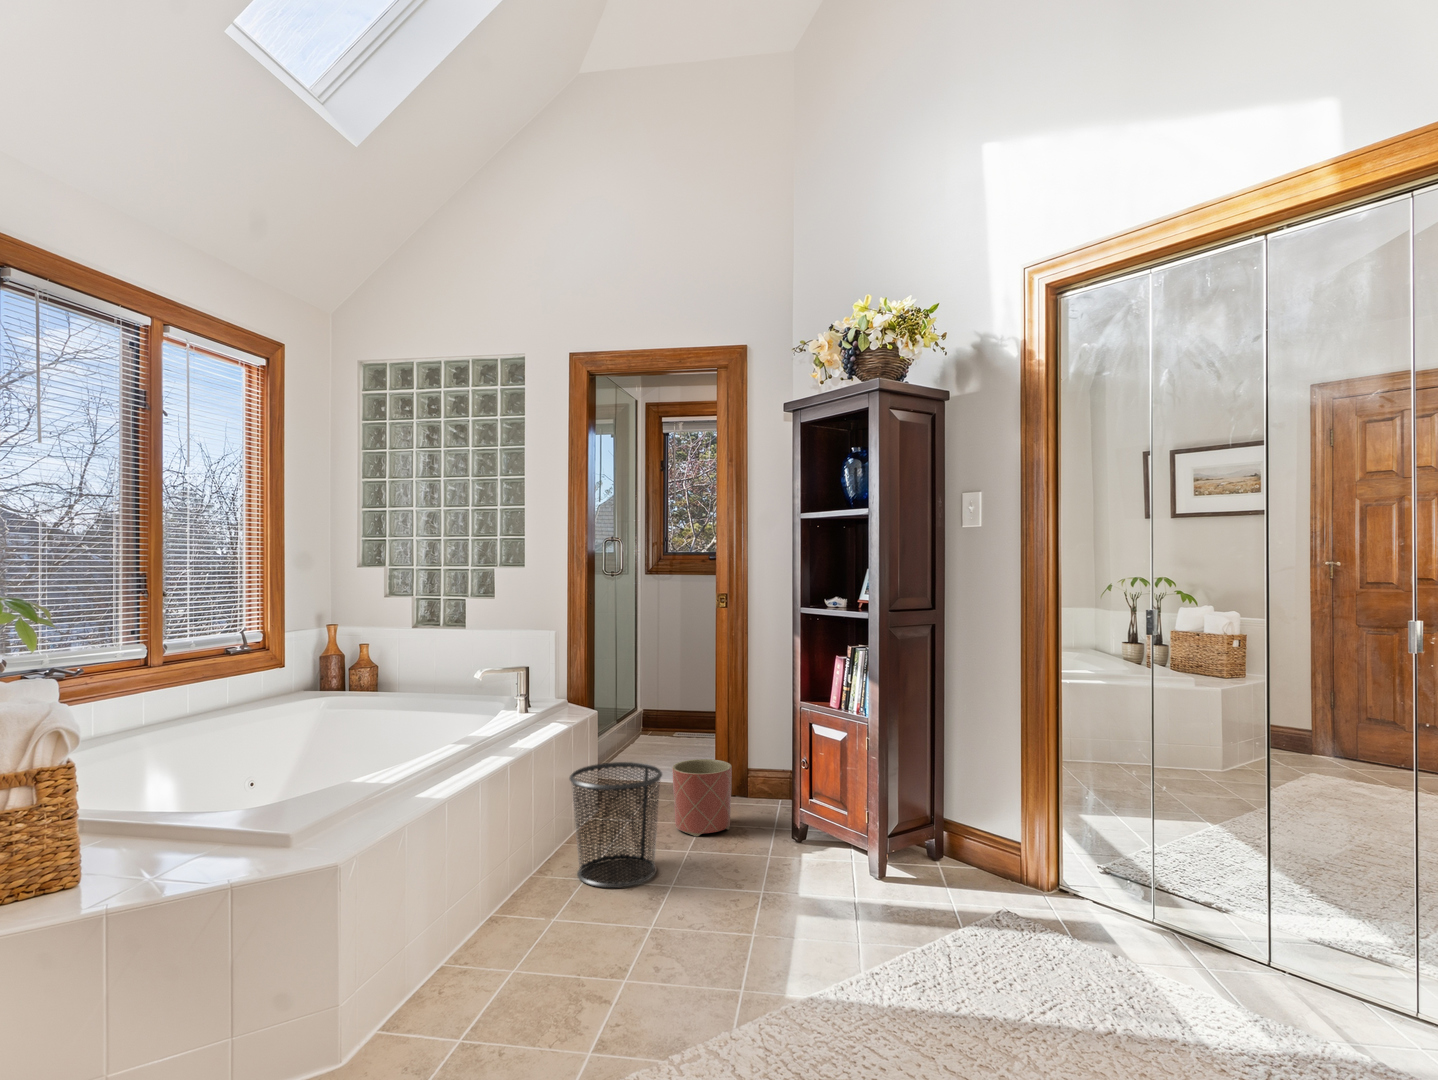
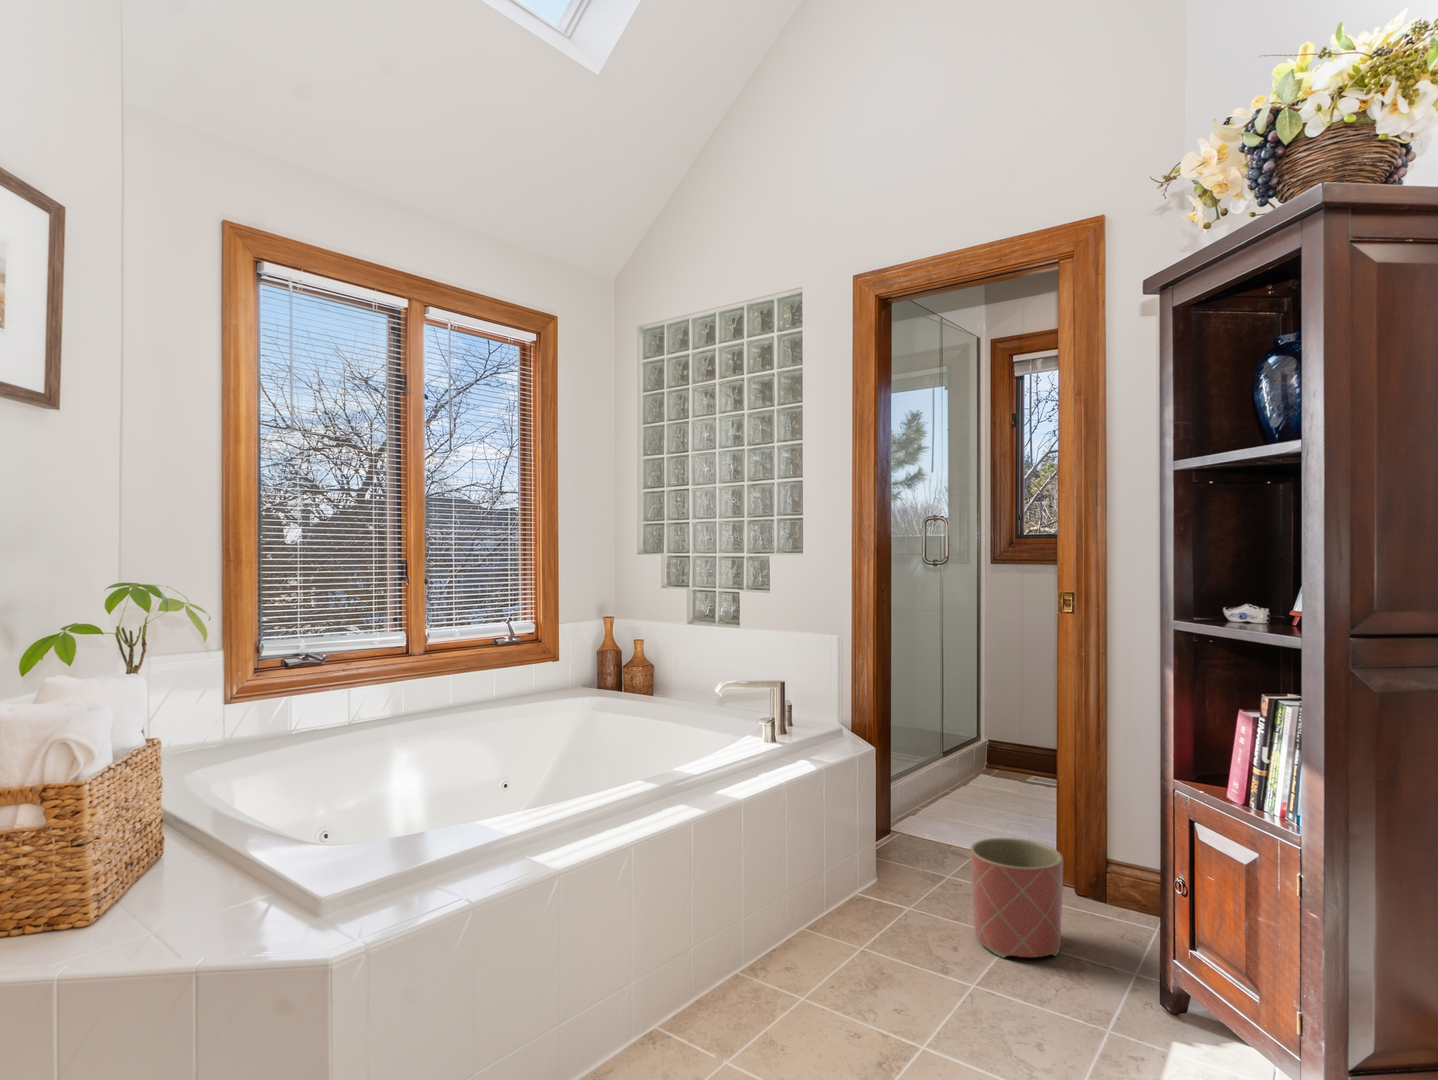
waste bin: present [569,762,662,888] -> none [789,832,924,1028]

